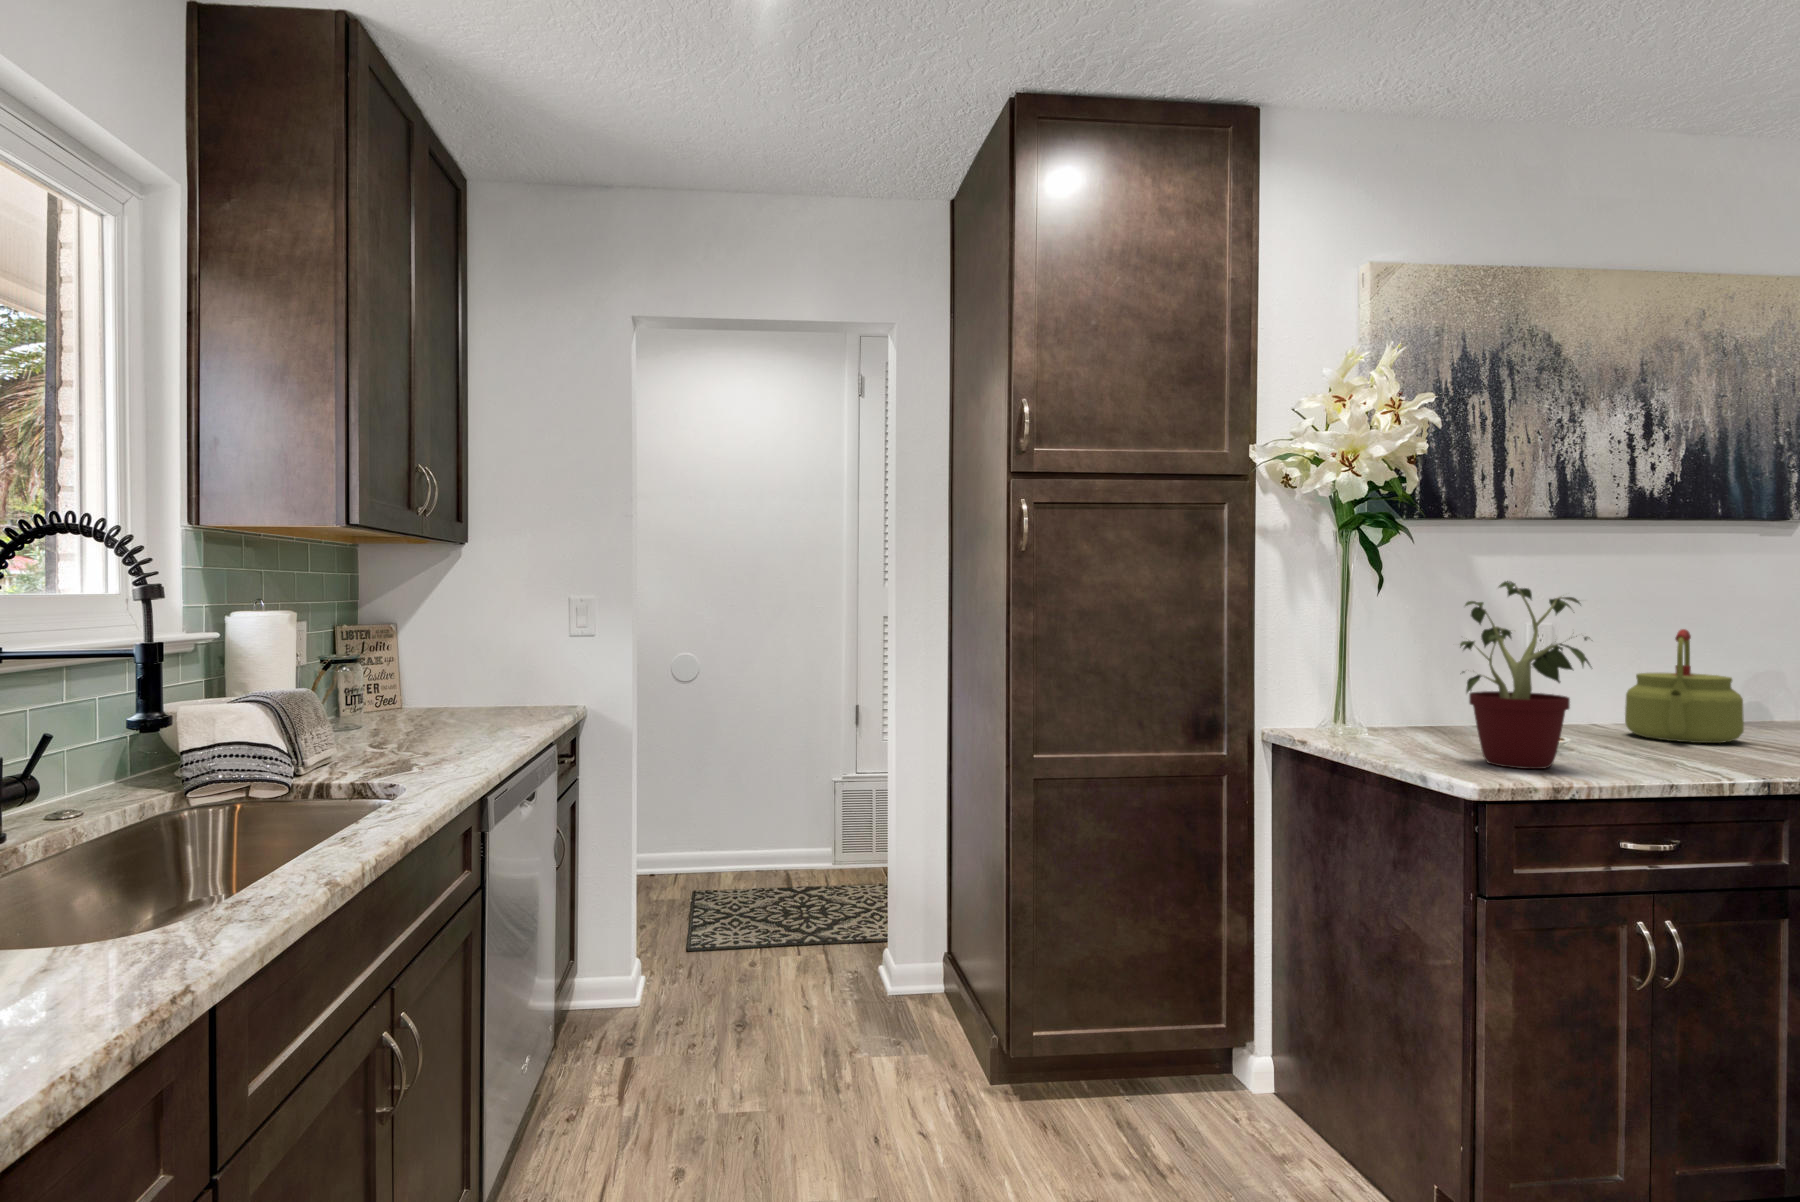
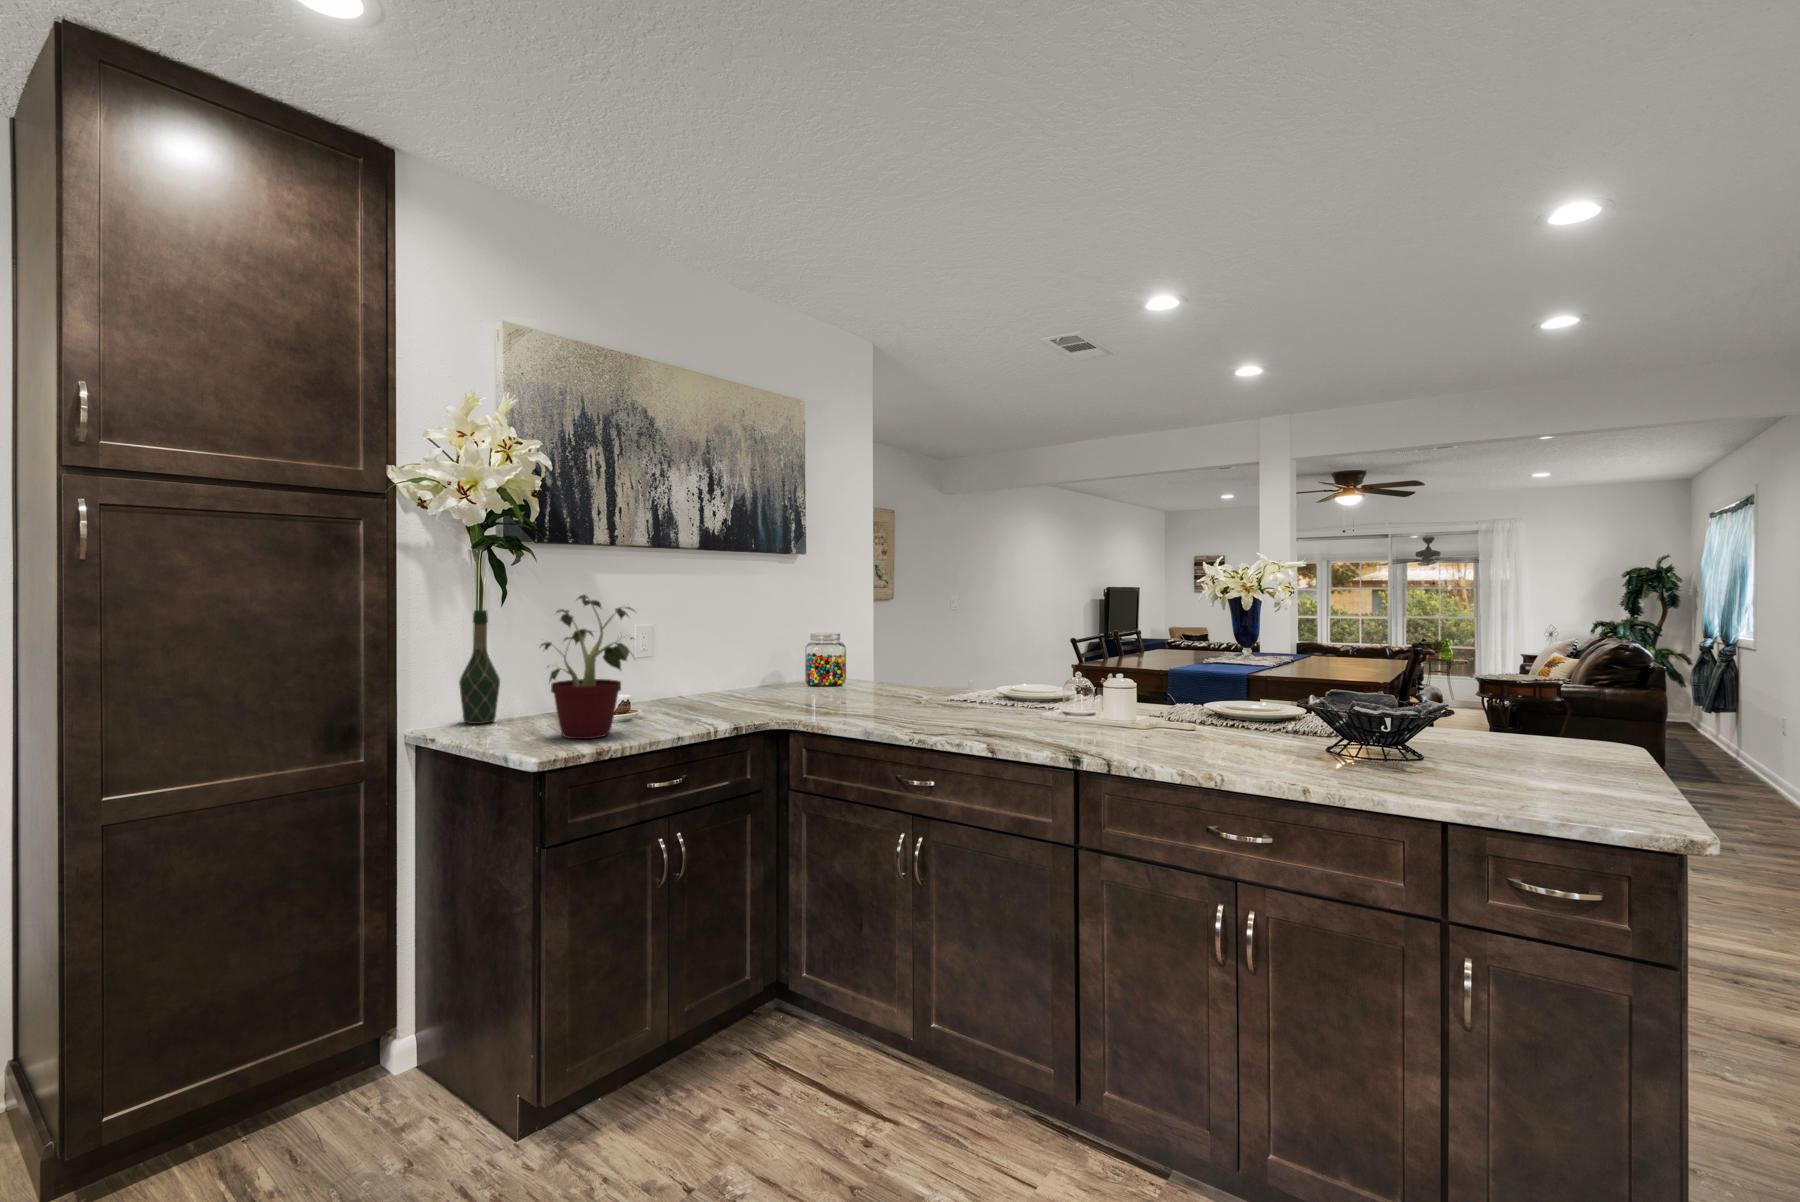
wine bottle: none [1335,604,1382,739] -> present [459,610,500,724]
kettle: present [1625,629,1744,743] -> none [688,625,753,703]

